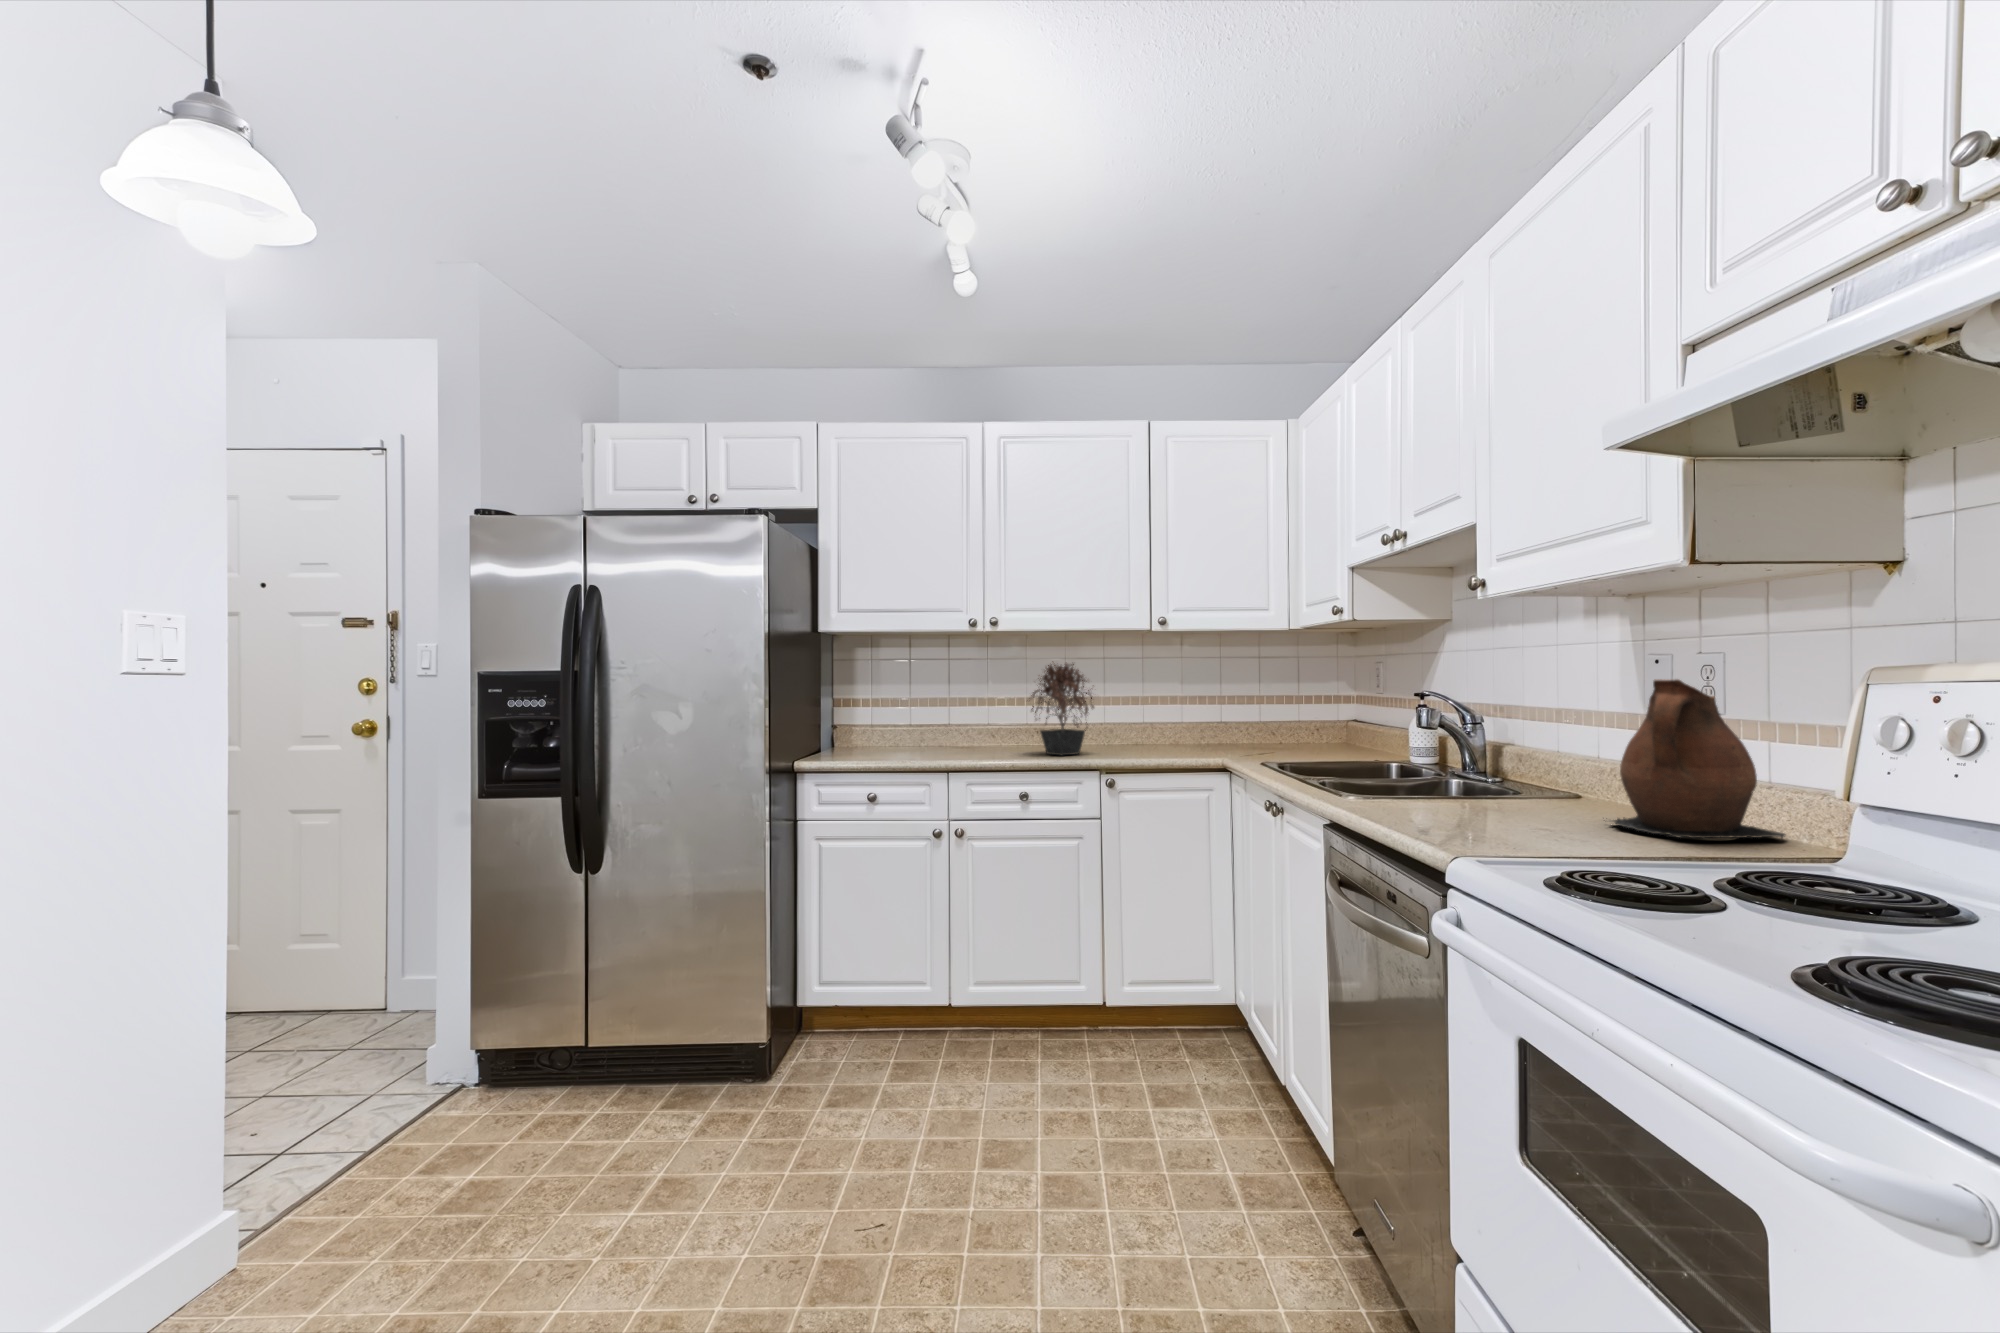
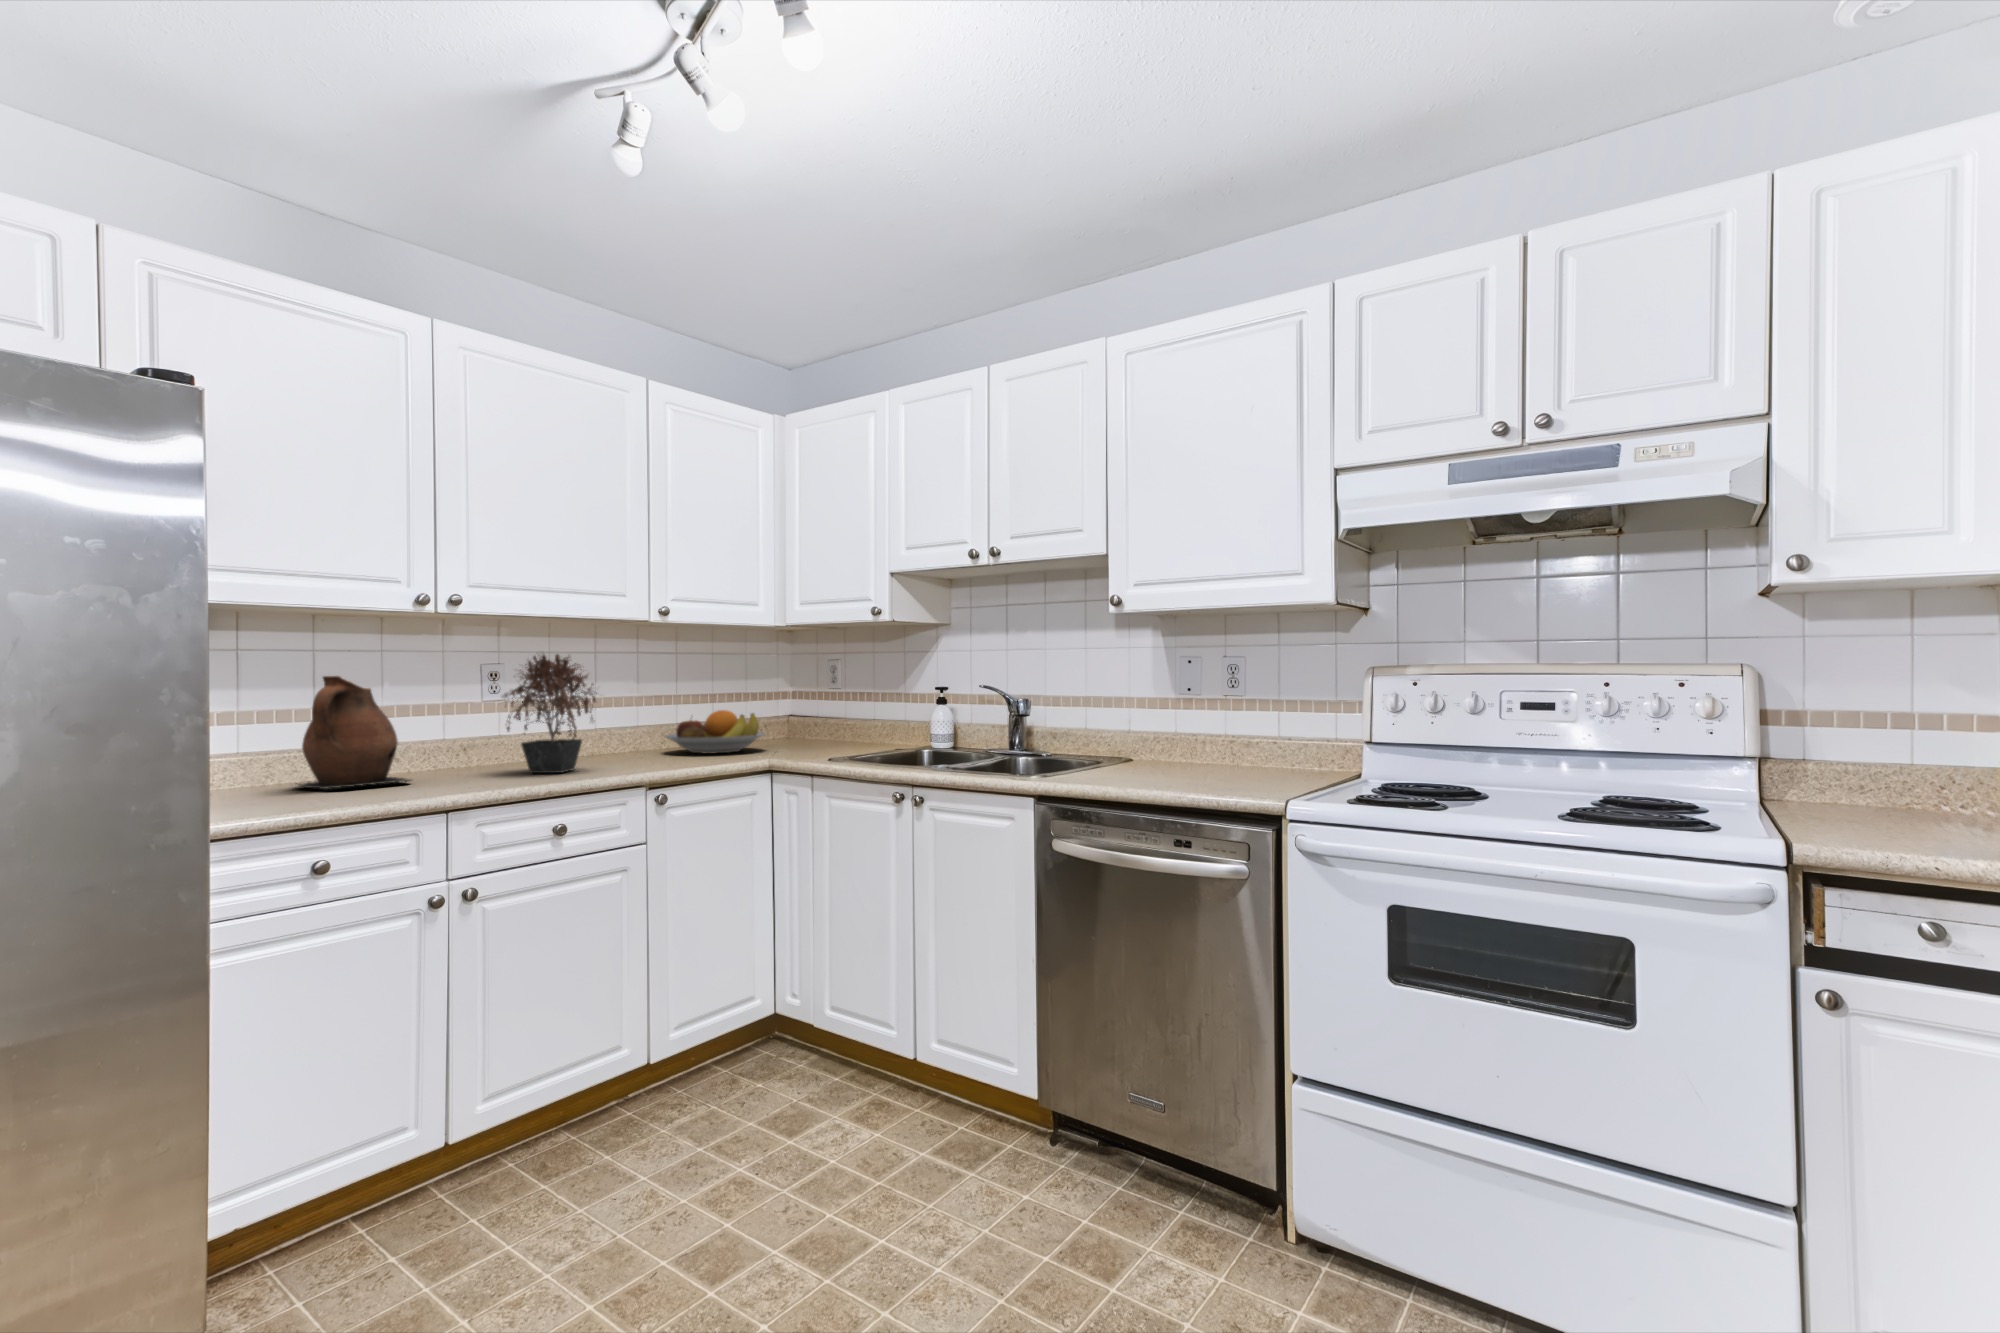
ceramic pitcher: present [1613,679,1785,838] -> present [296,676,411,789]
fruit bowl: none [1192,710,1286,749] -> present [665,710,765,753]

